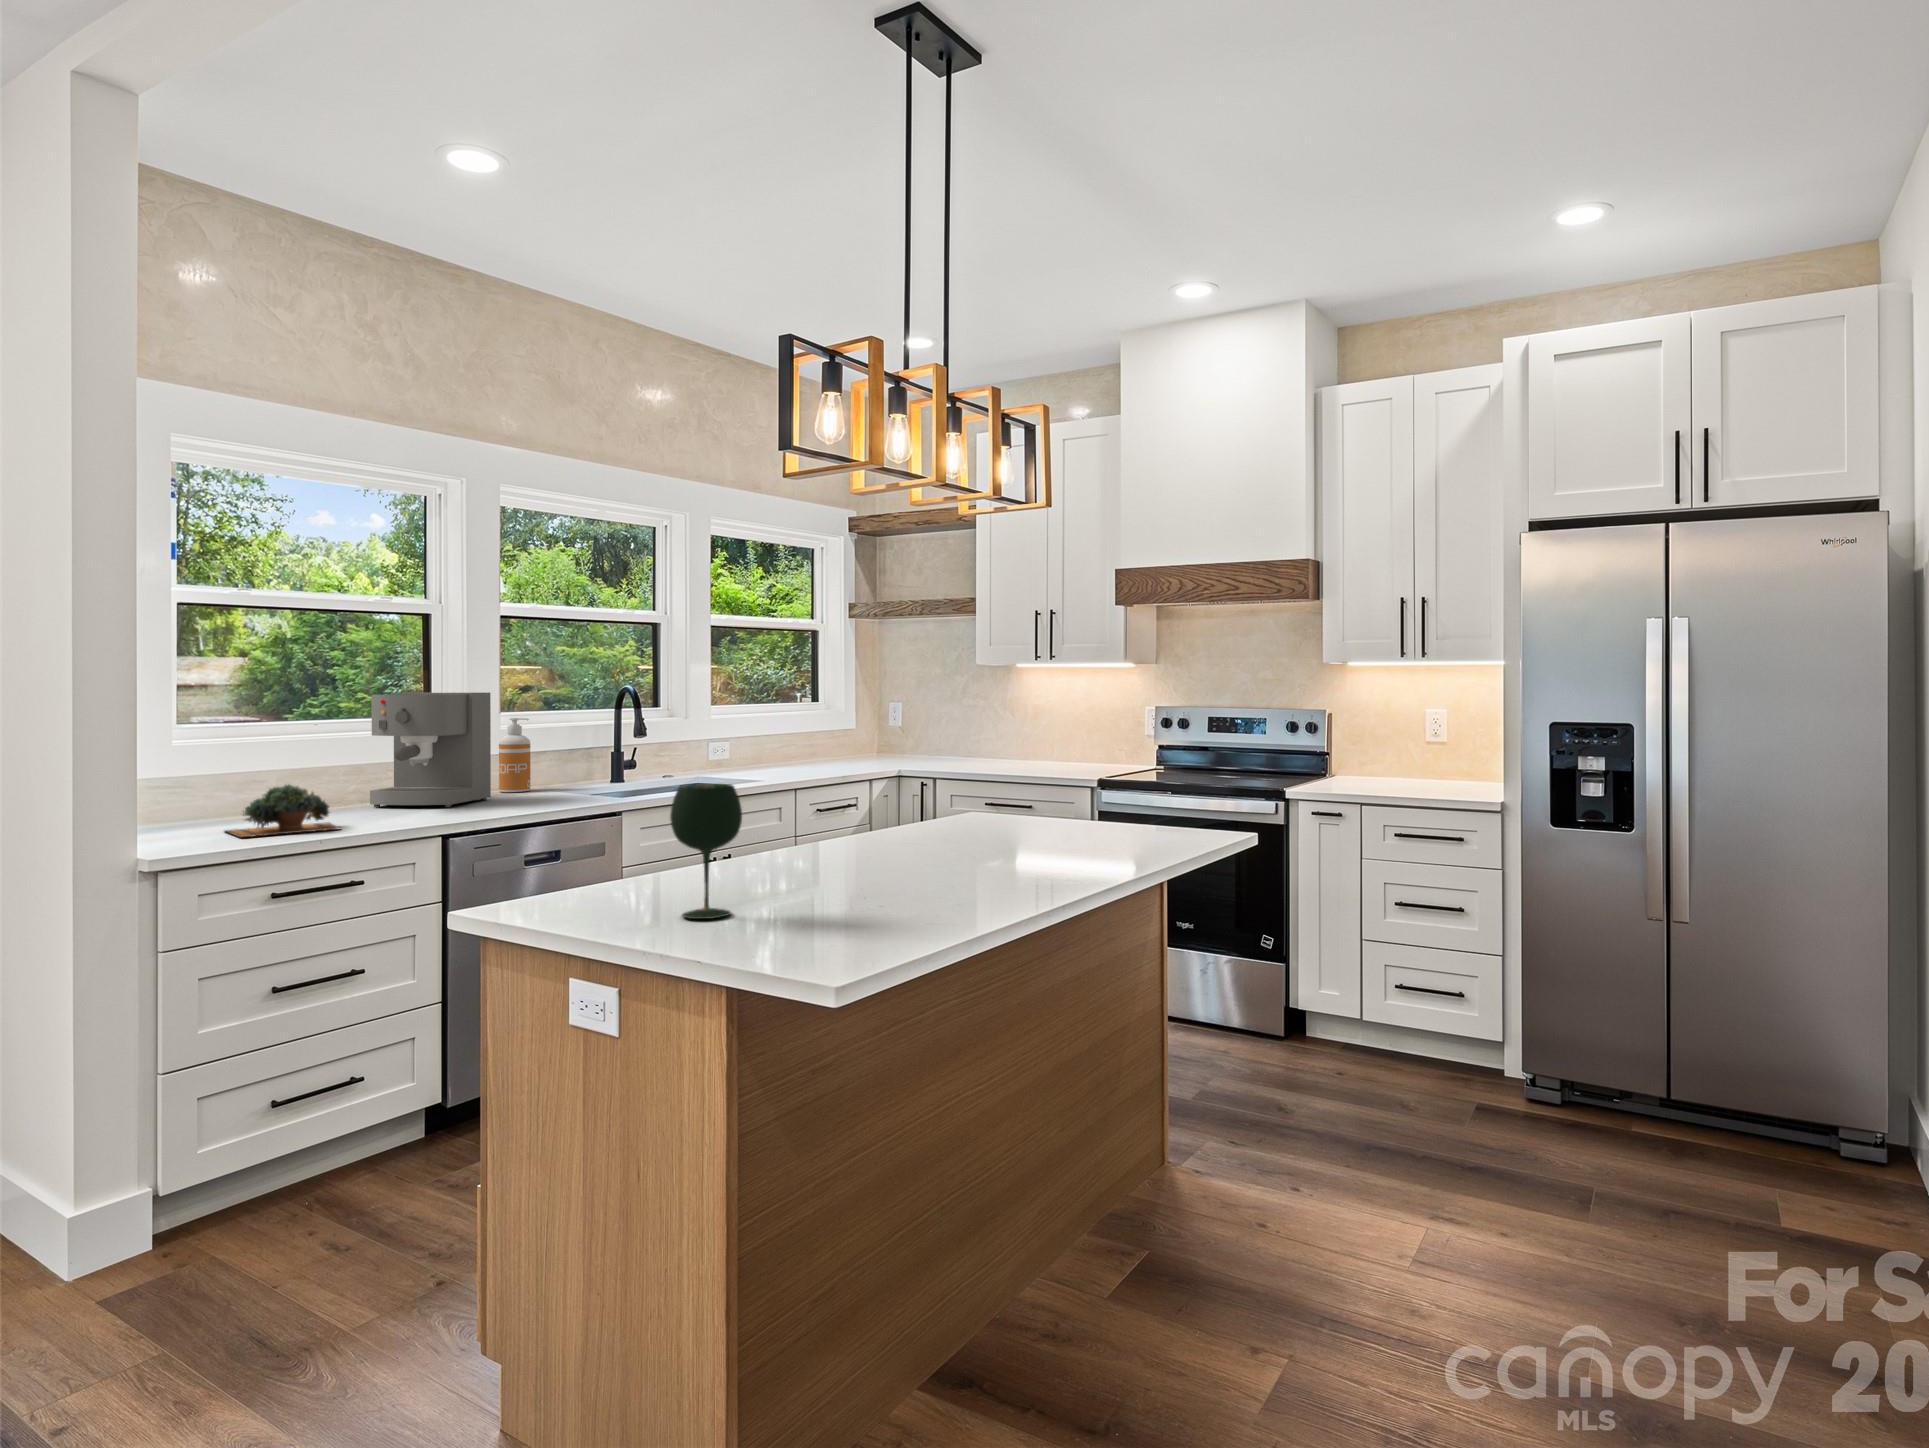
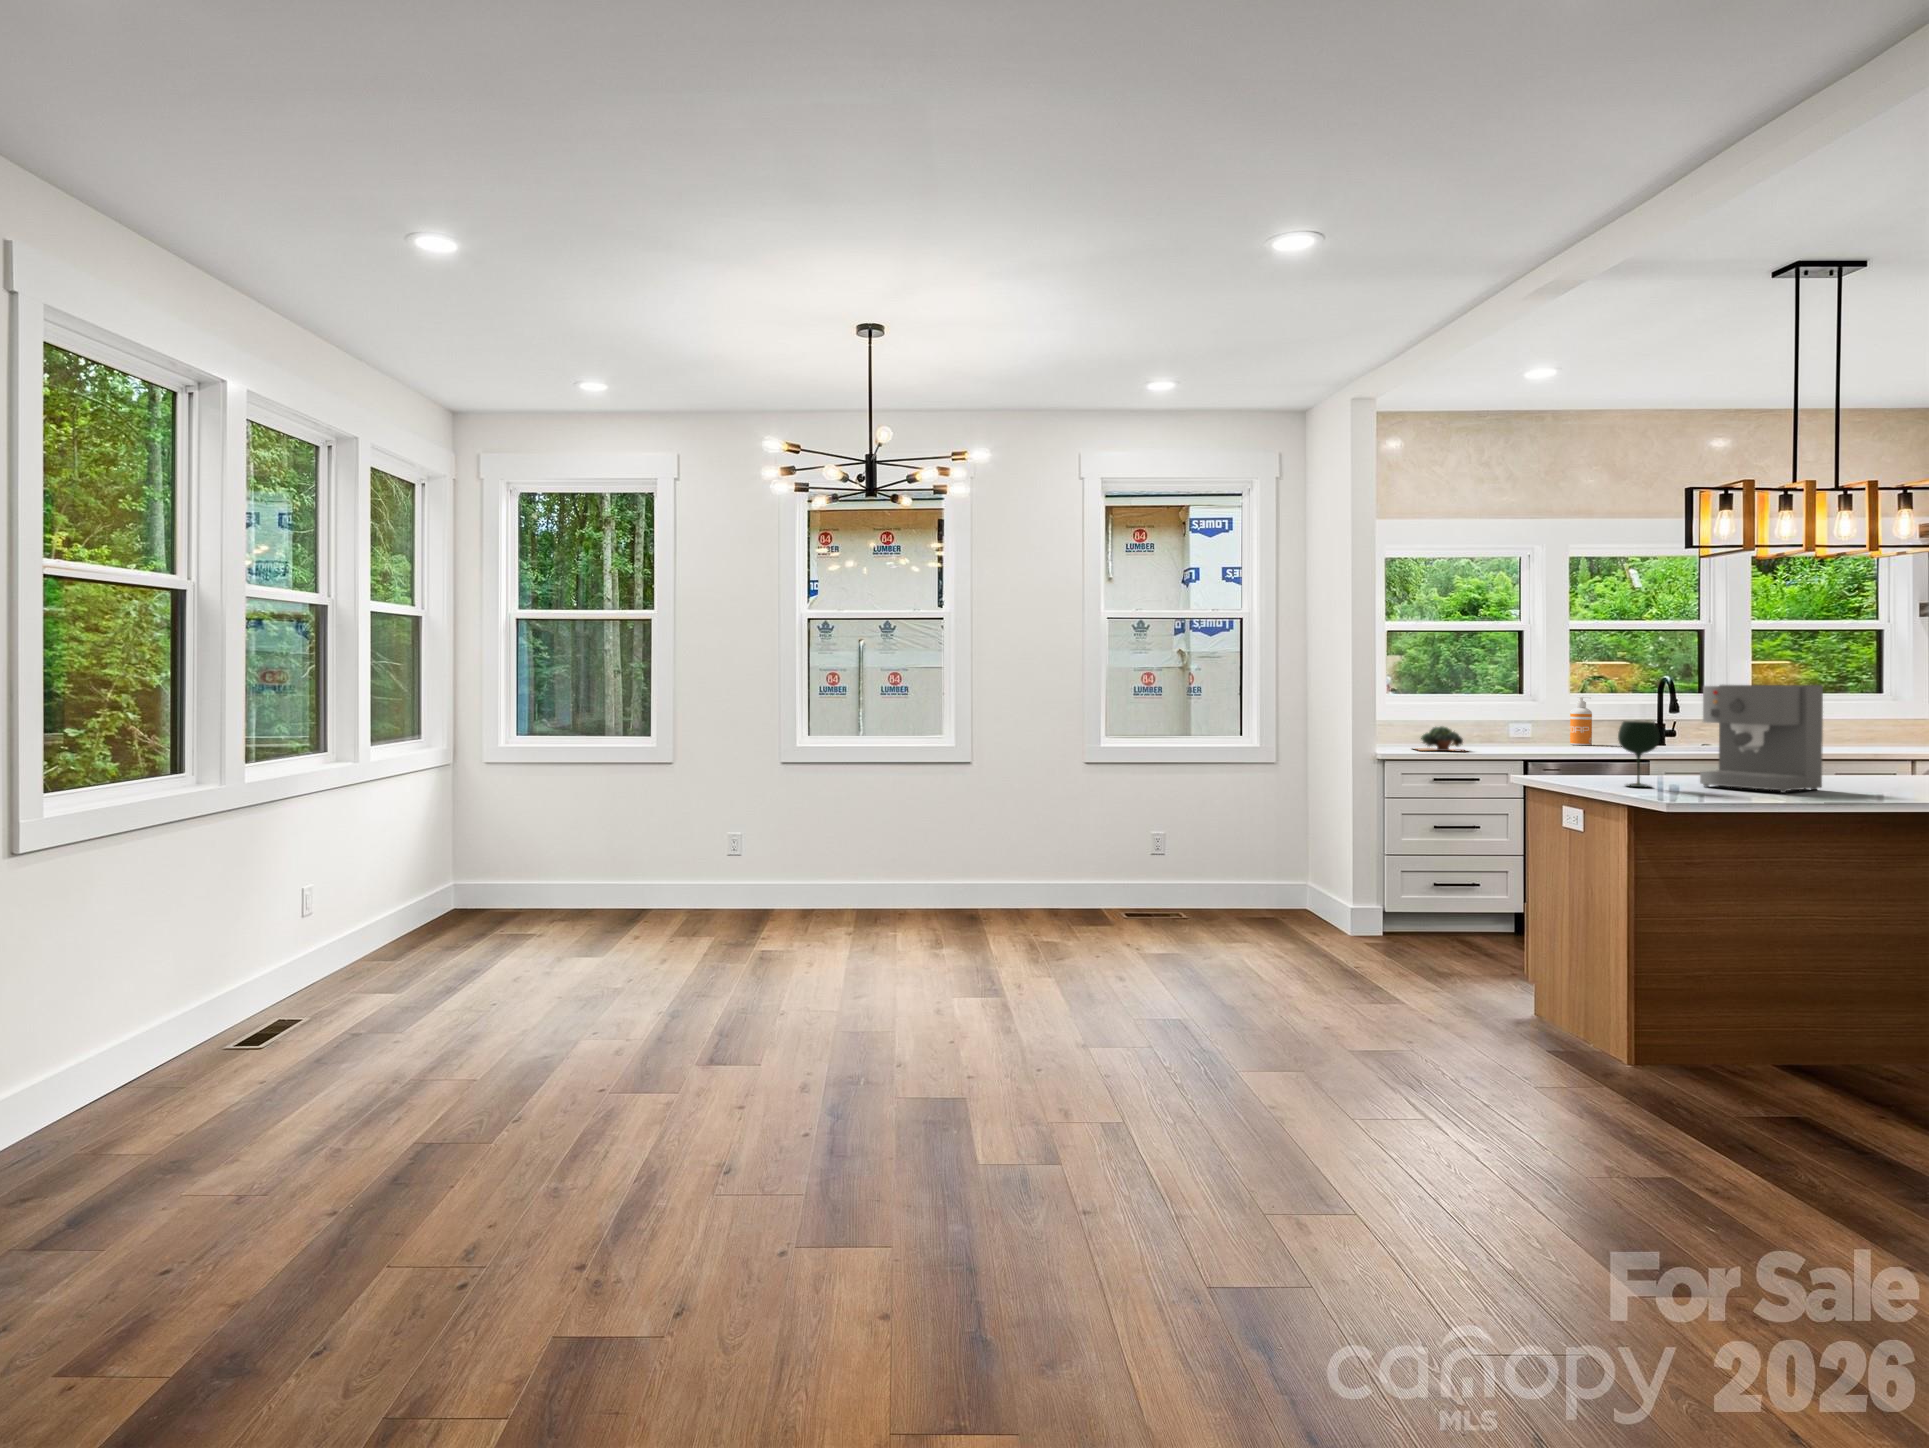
coffee maker: present [370,692,491,807] -> present [1700,685,1823,793]

